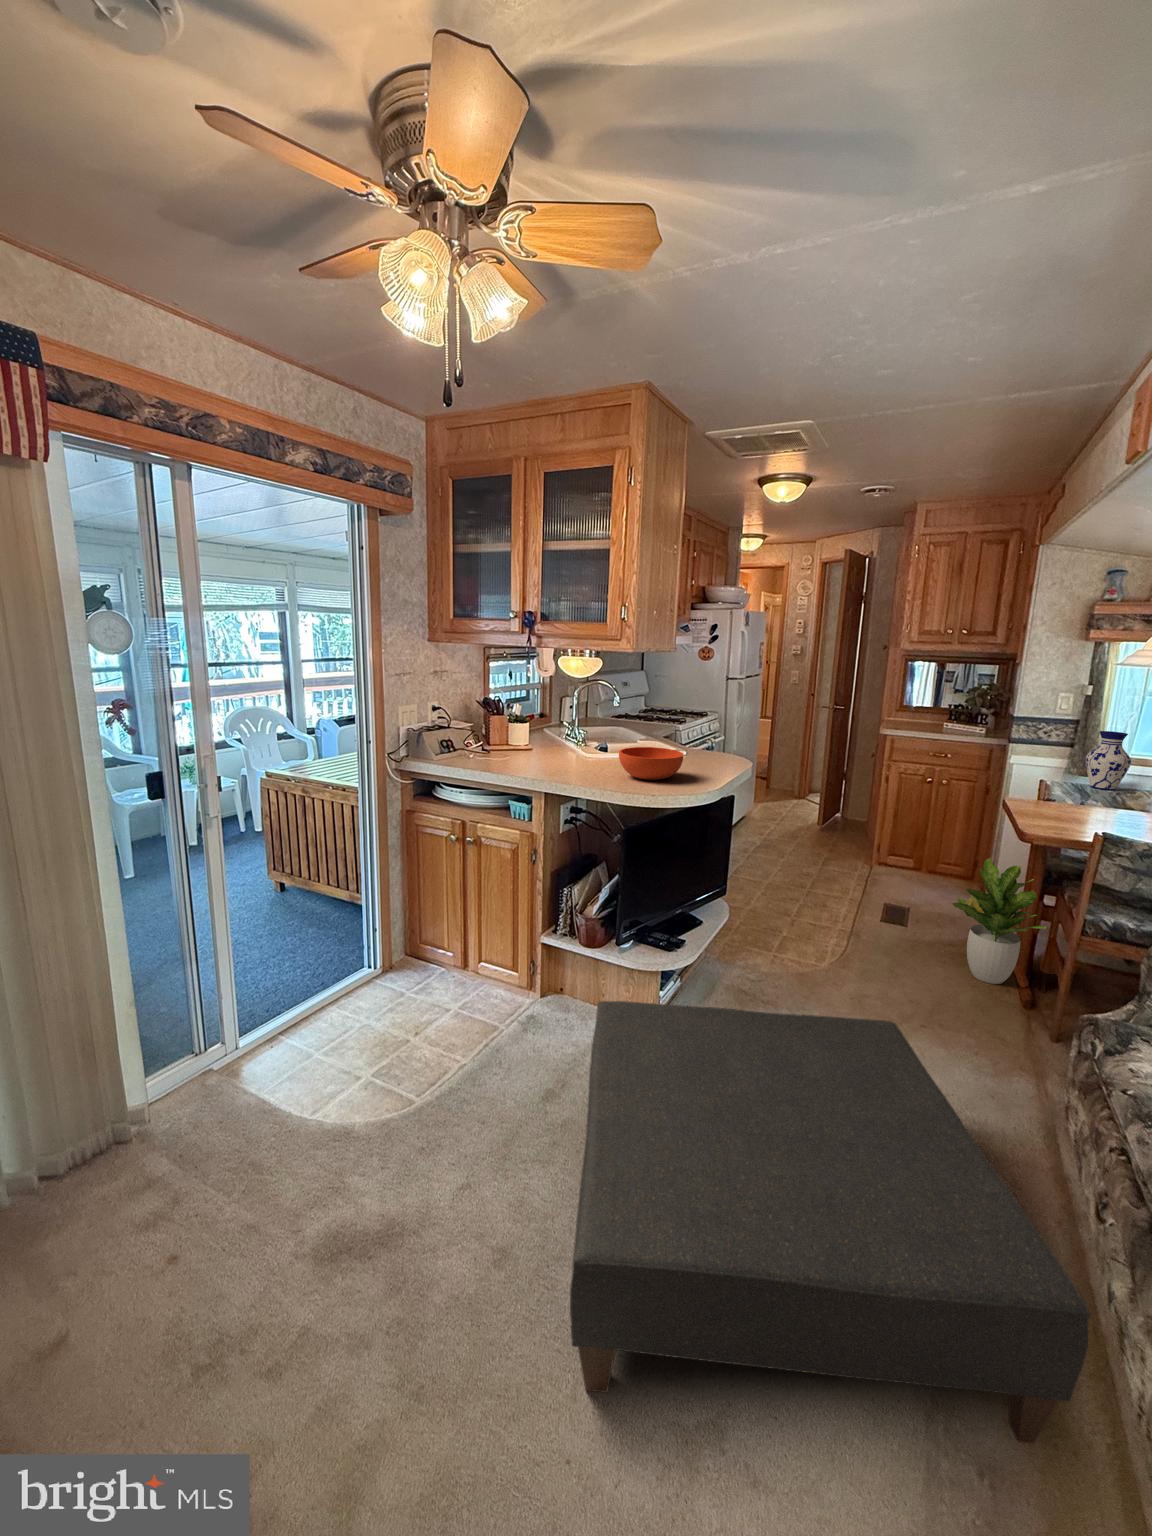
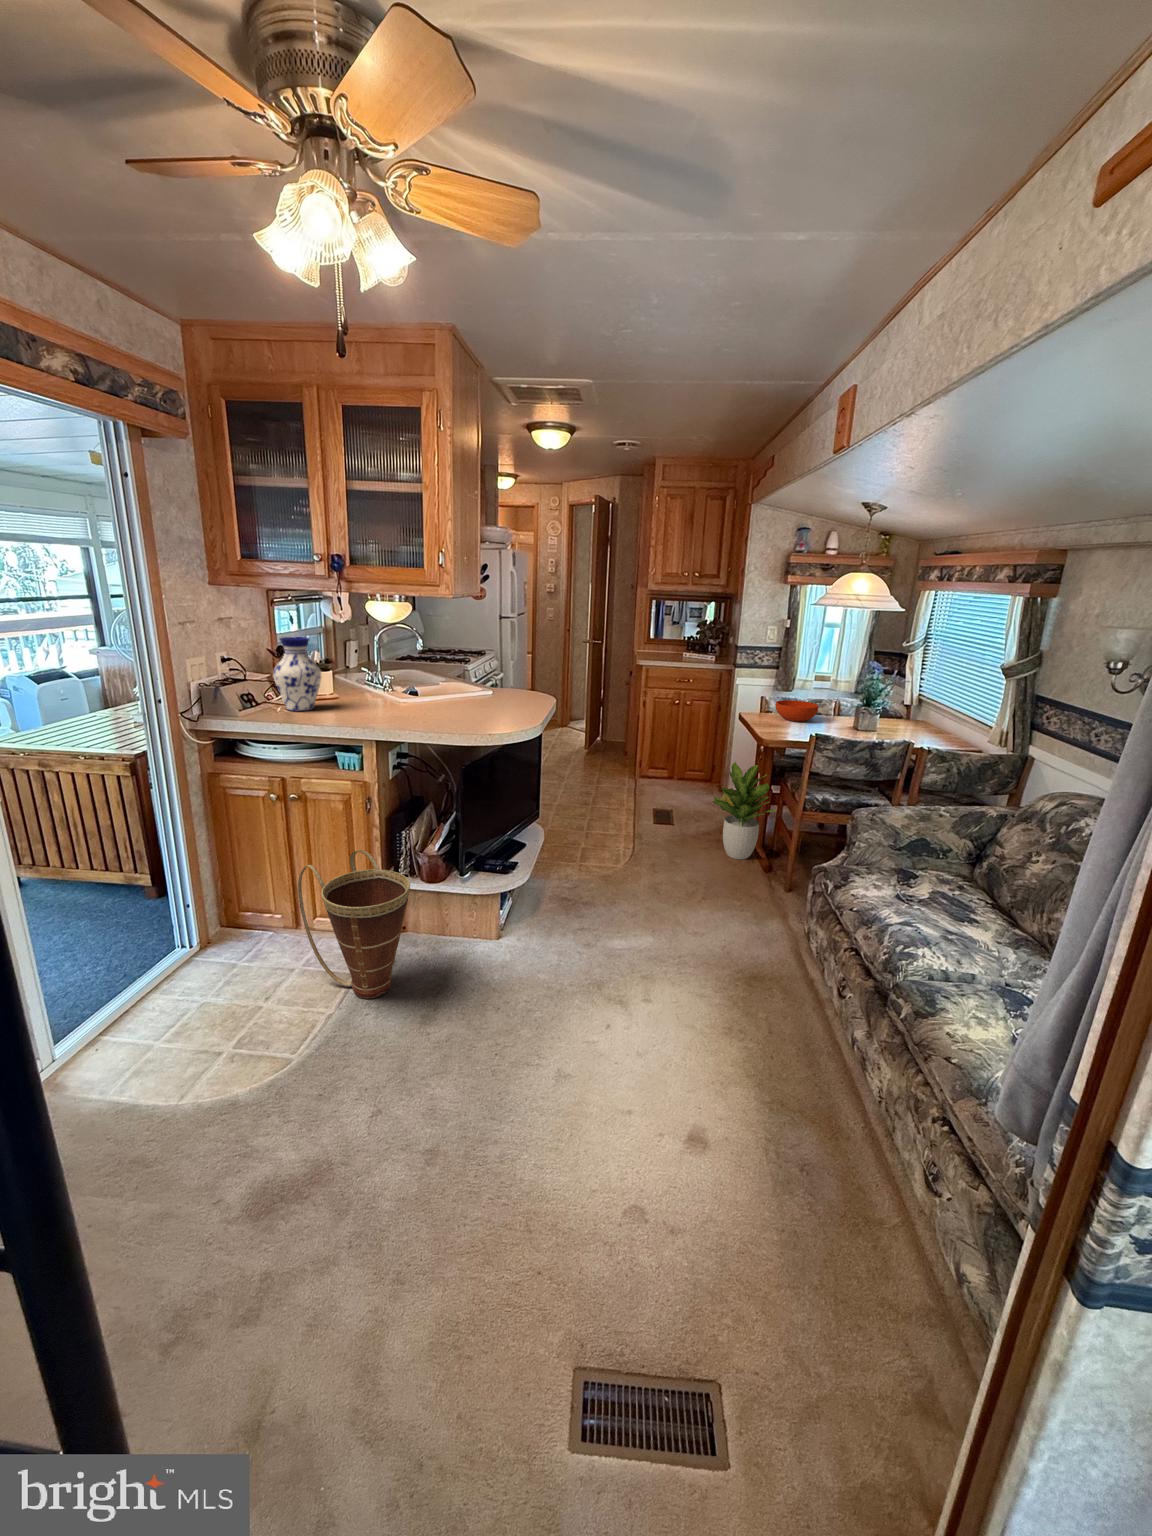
vase: present [1086,731,1131,790] -> present [273,637,321,711]
bowl: present [619,747,683,780] -> present [775,700,819,722]
basket: none [458,902,555,1058] -> present [298,850,410,998]
ottoman: present [570,1001,1091,1443] -> none [464,895,855,1217]

